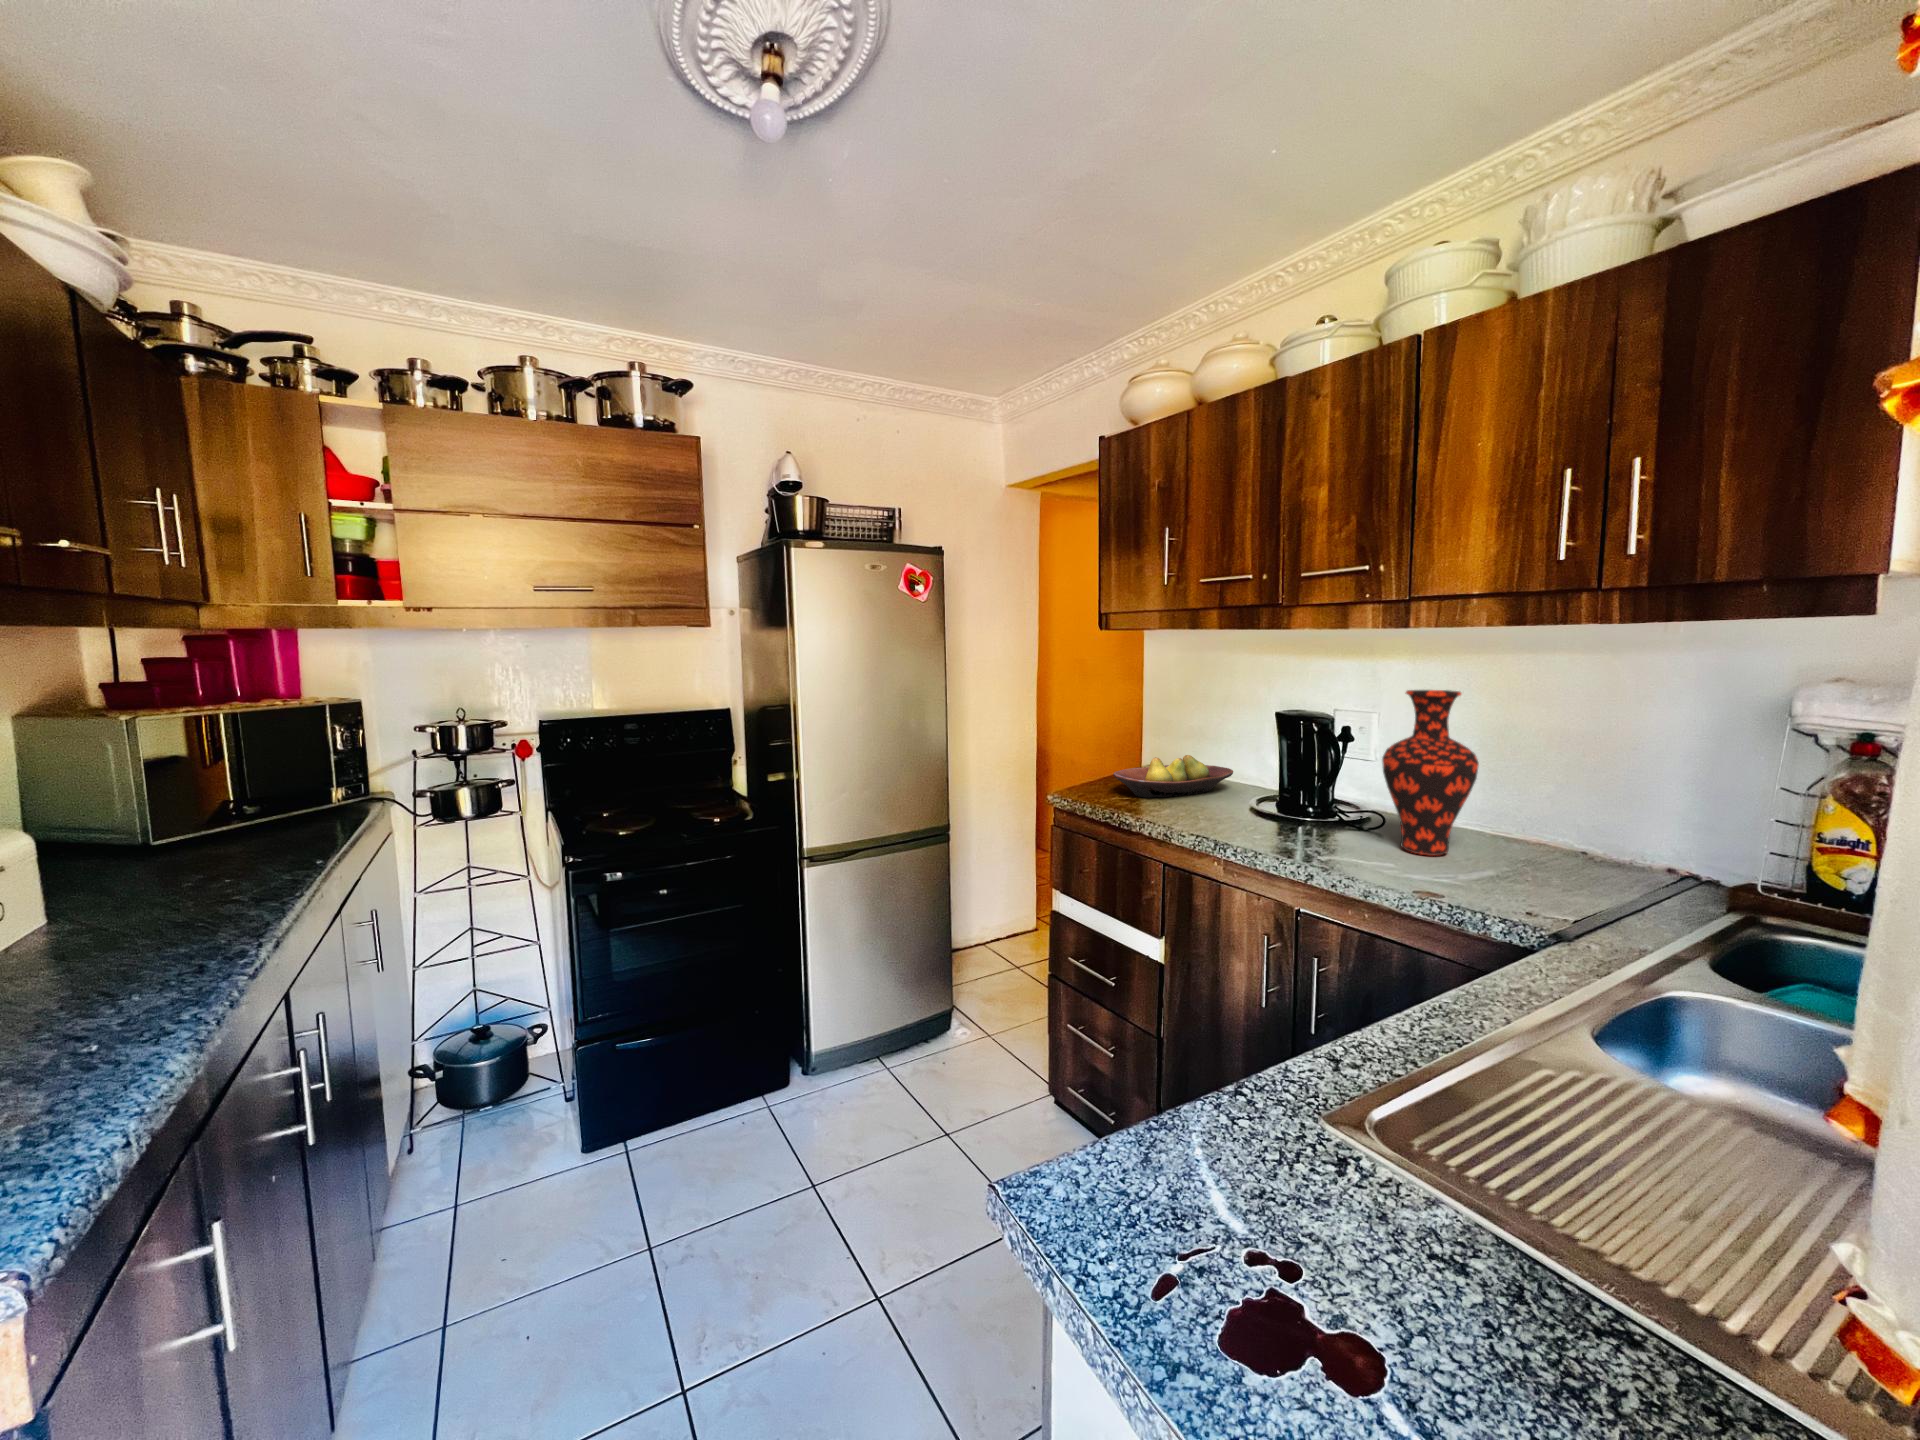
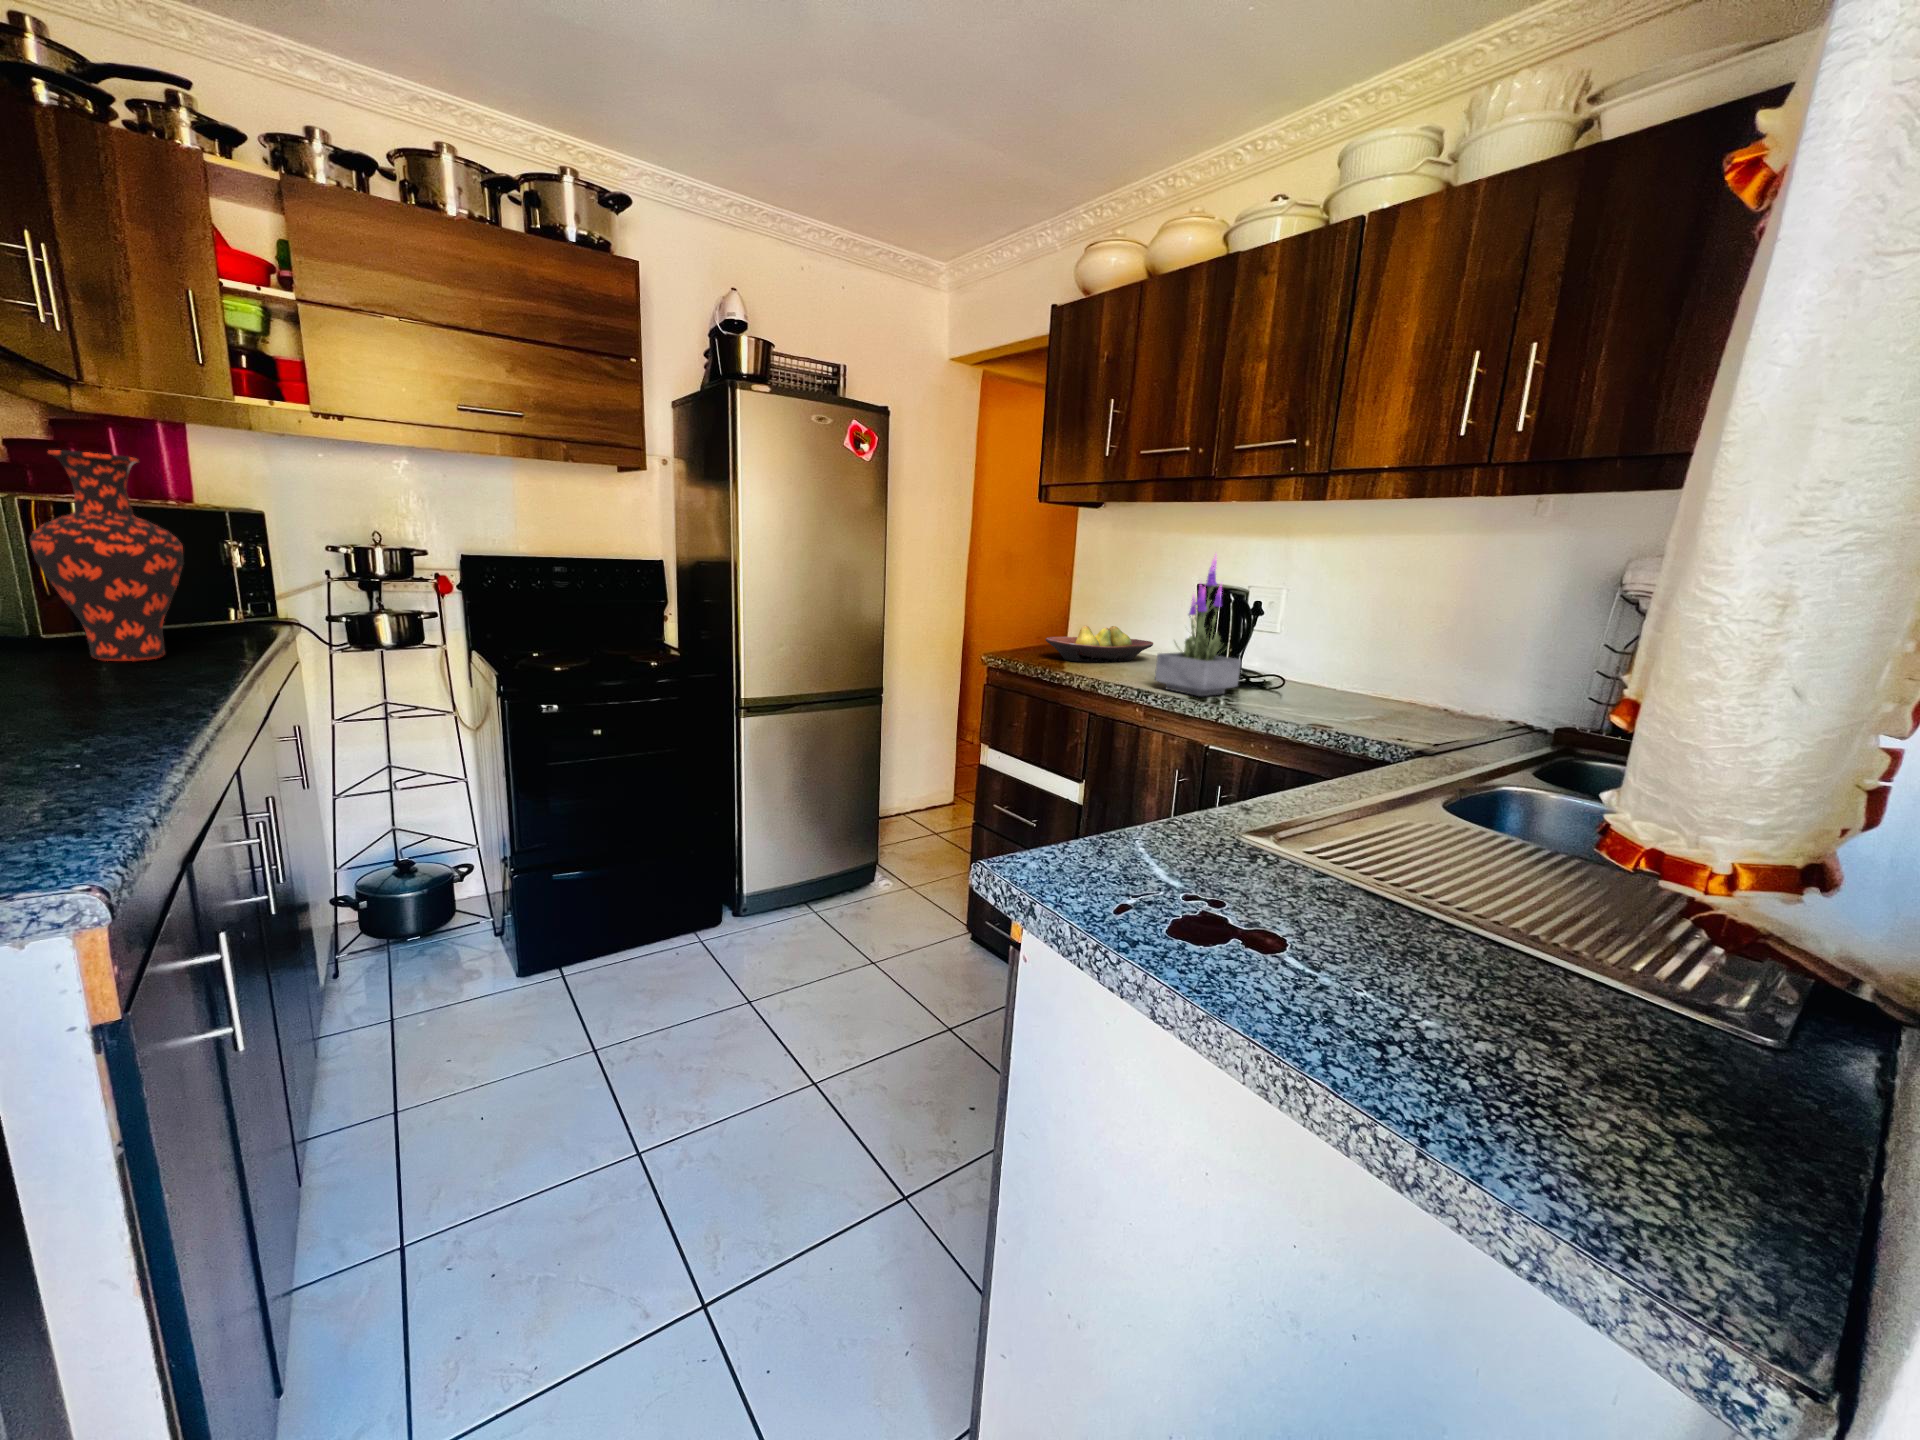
potted plant: none [1232,689,1331,849] -> present [1155,554,1241,696]
vase: present [1382,690,1479,856] -> present [29,450,184,661]

